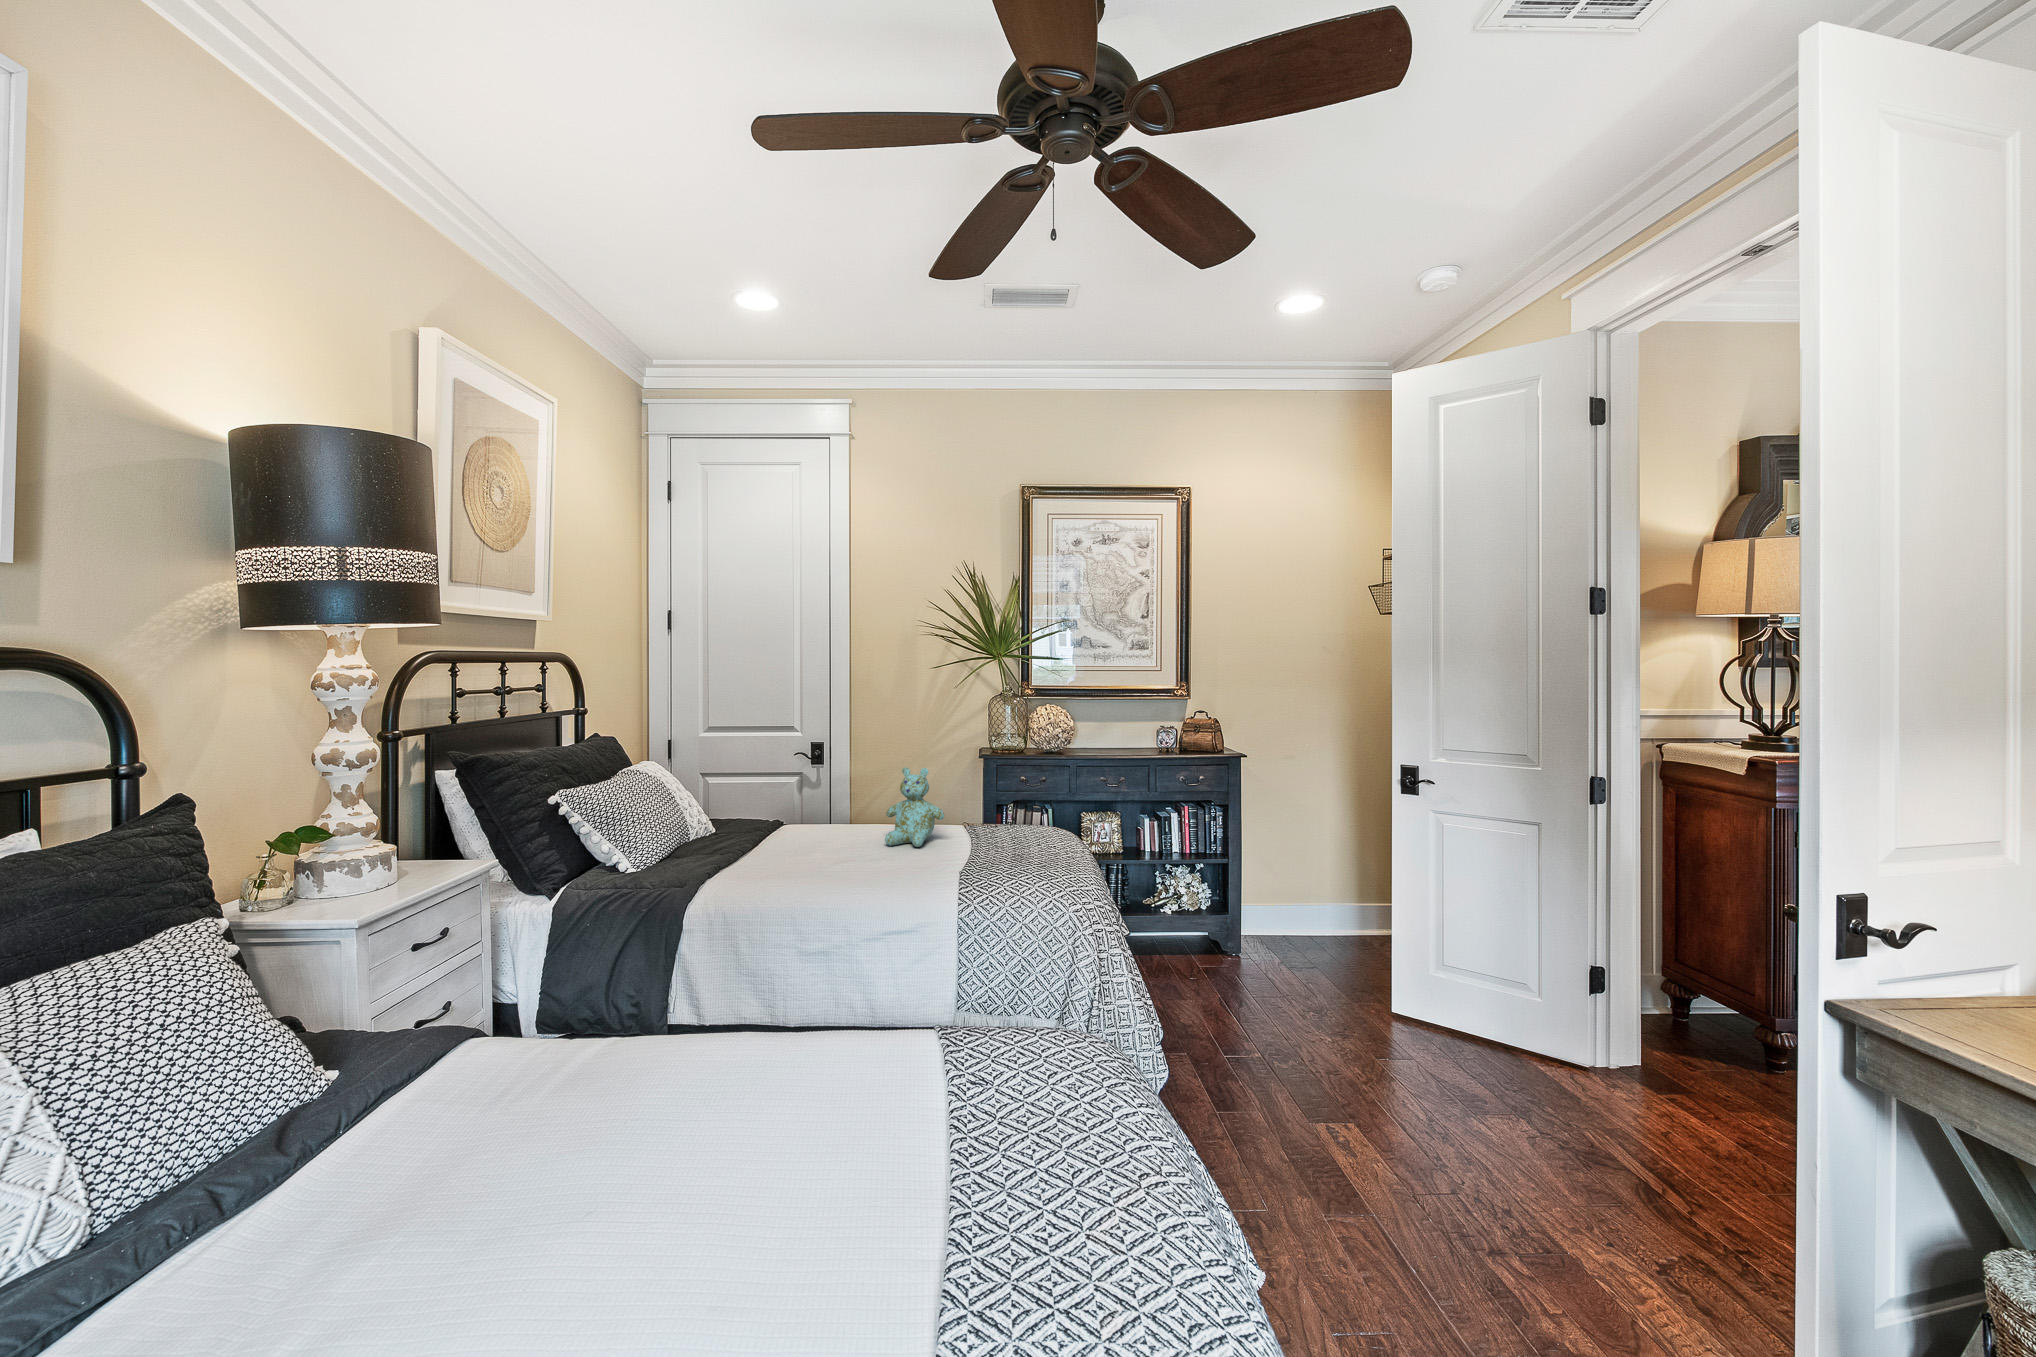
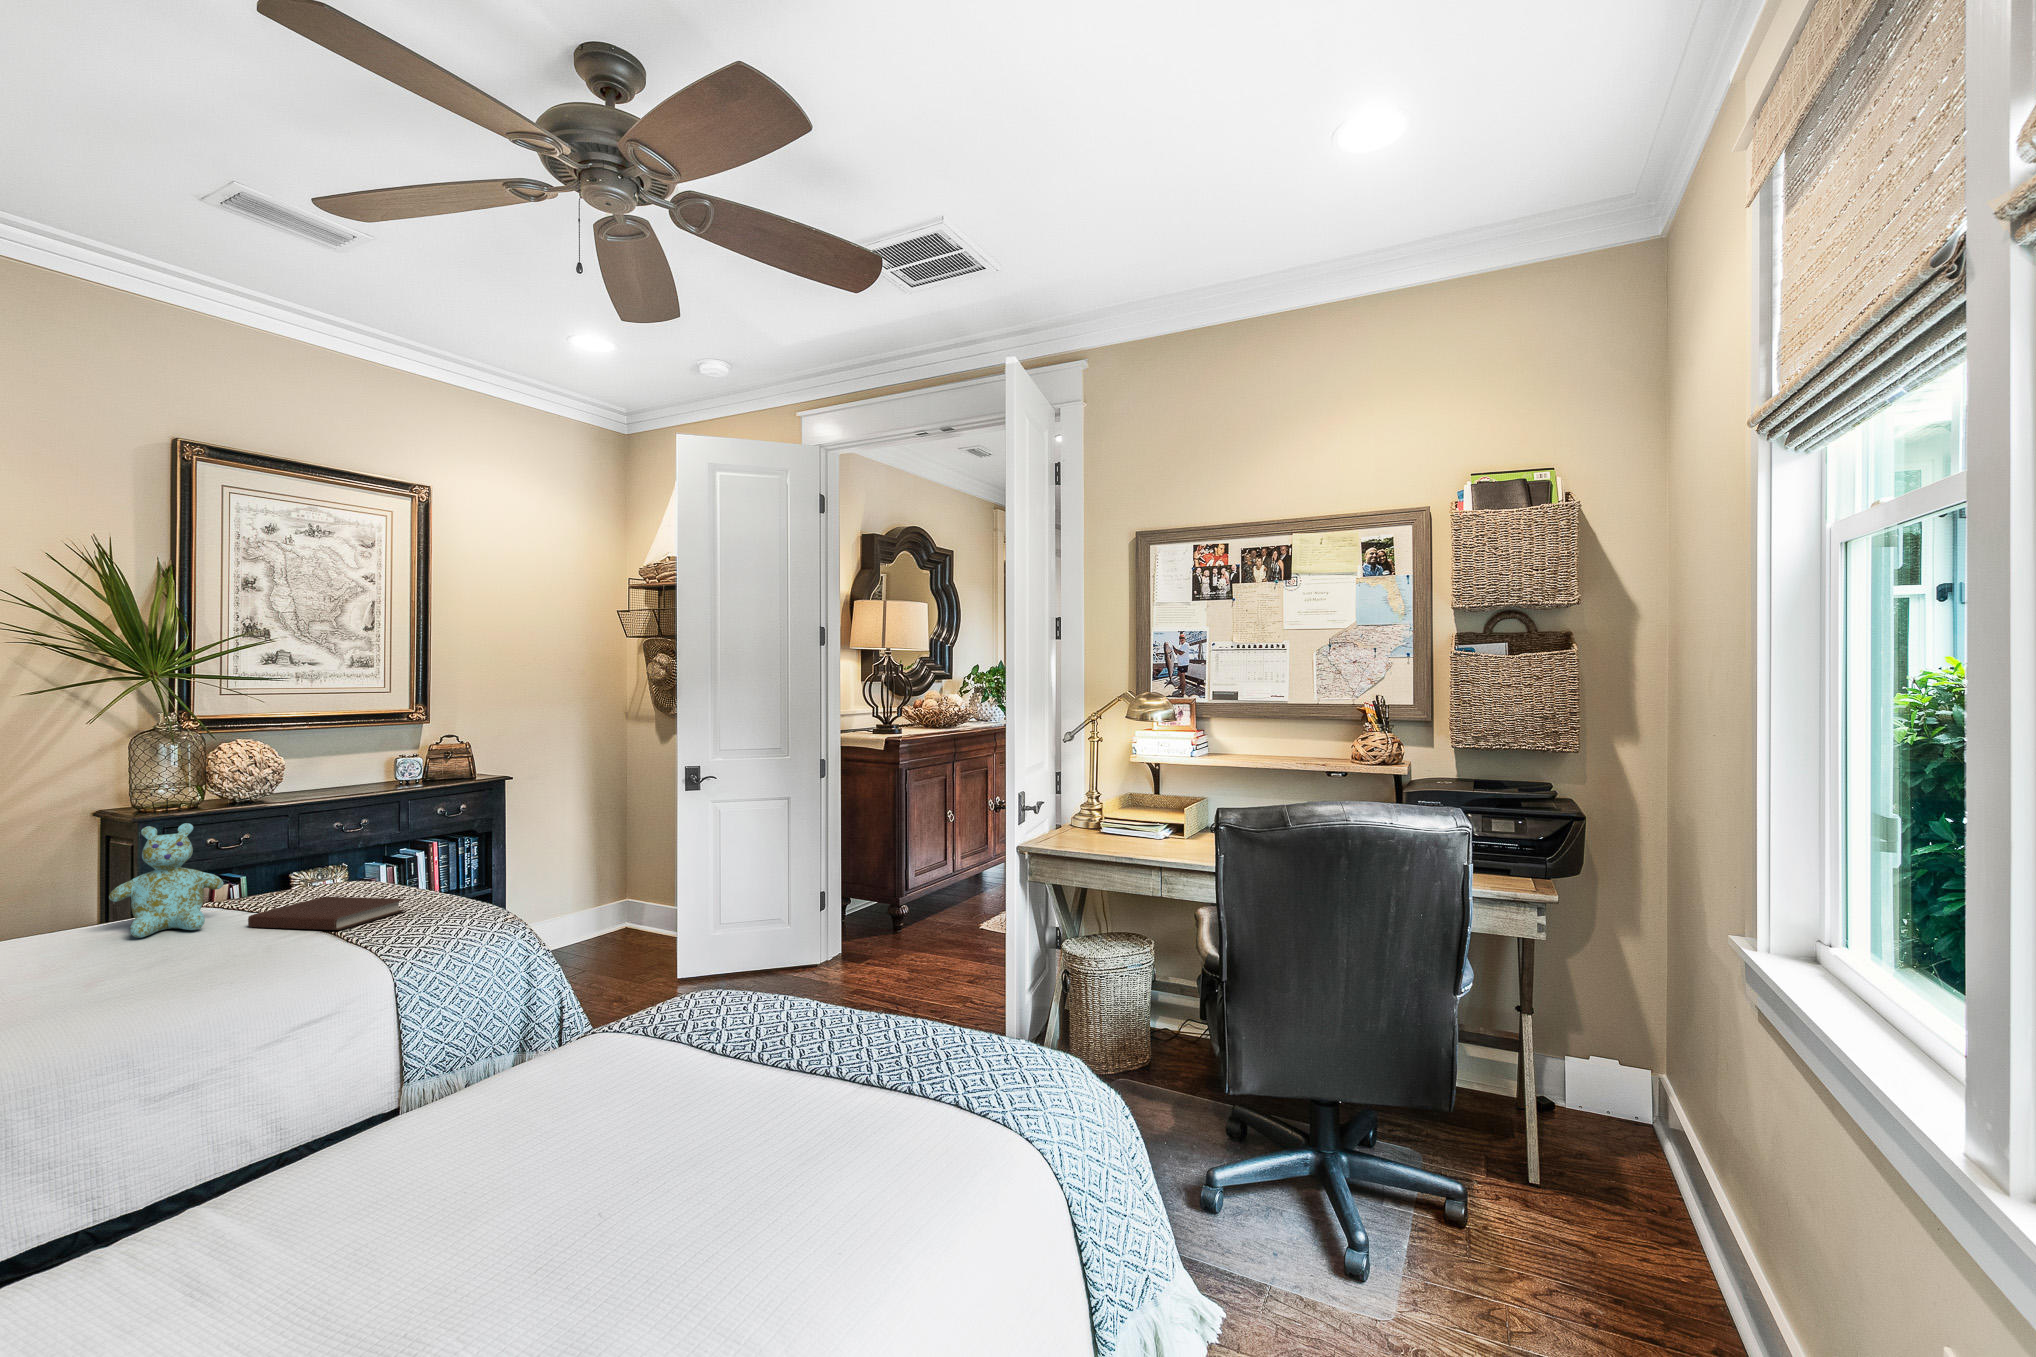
notebook: none [941,839,1031,869] -> present [248,897,405,930]

